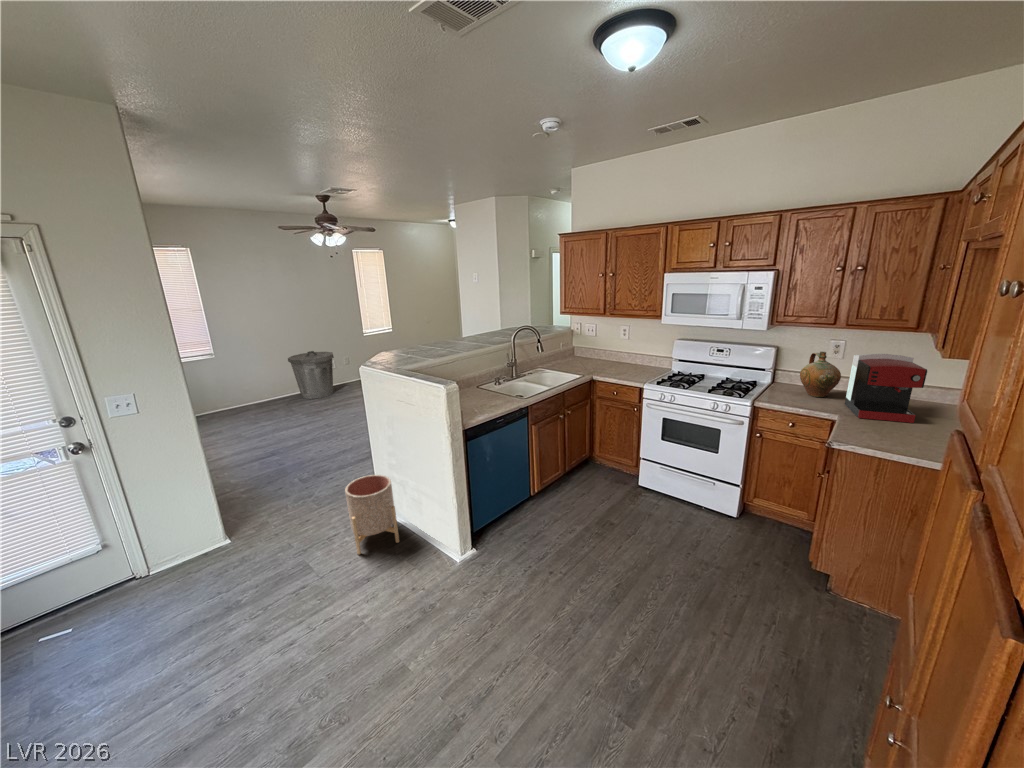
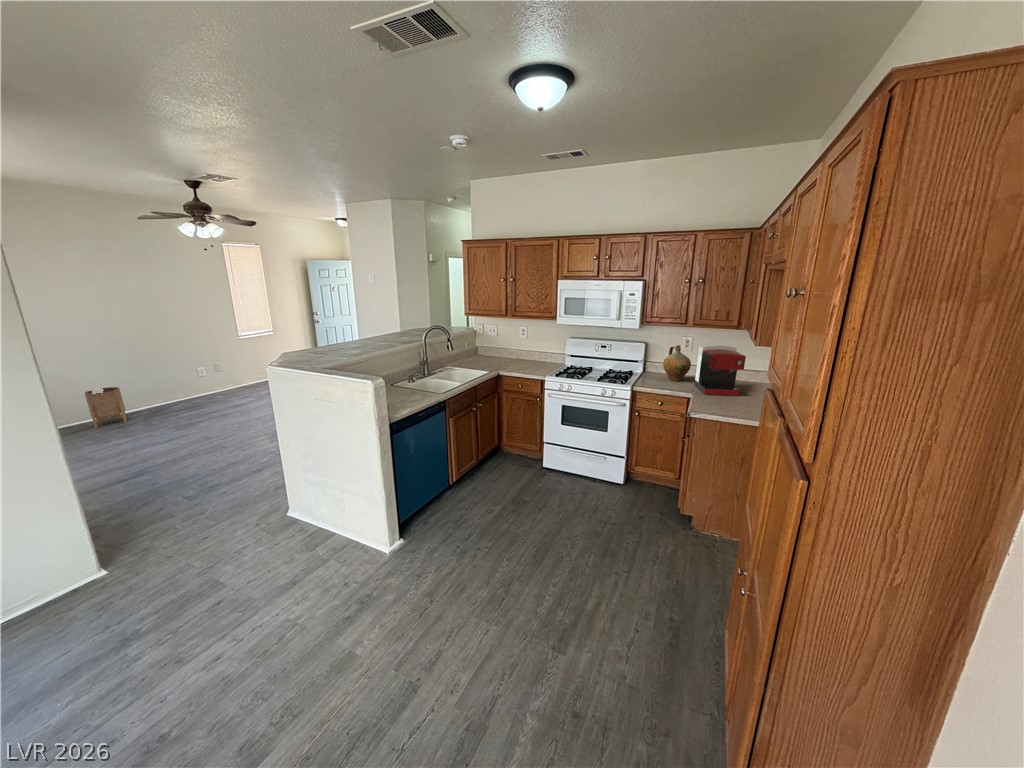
trash can: present [288,351,334,399] -> none [147,356,209,411]
planter: present [345,475,399,554] -> present [85,387,127,428]

